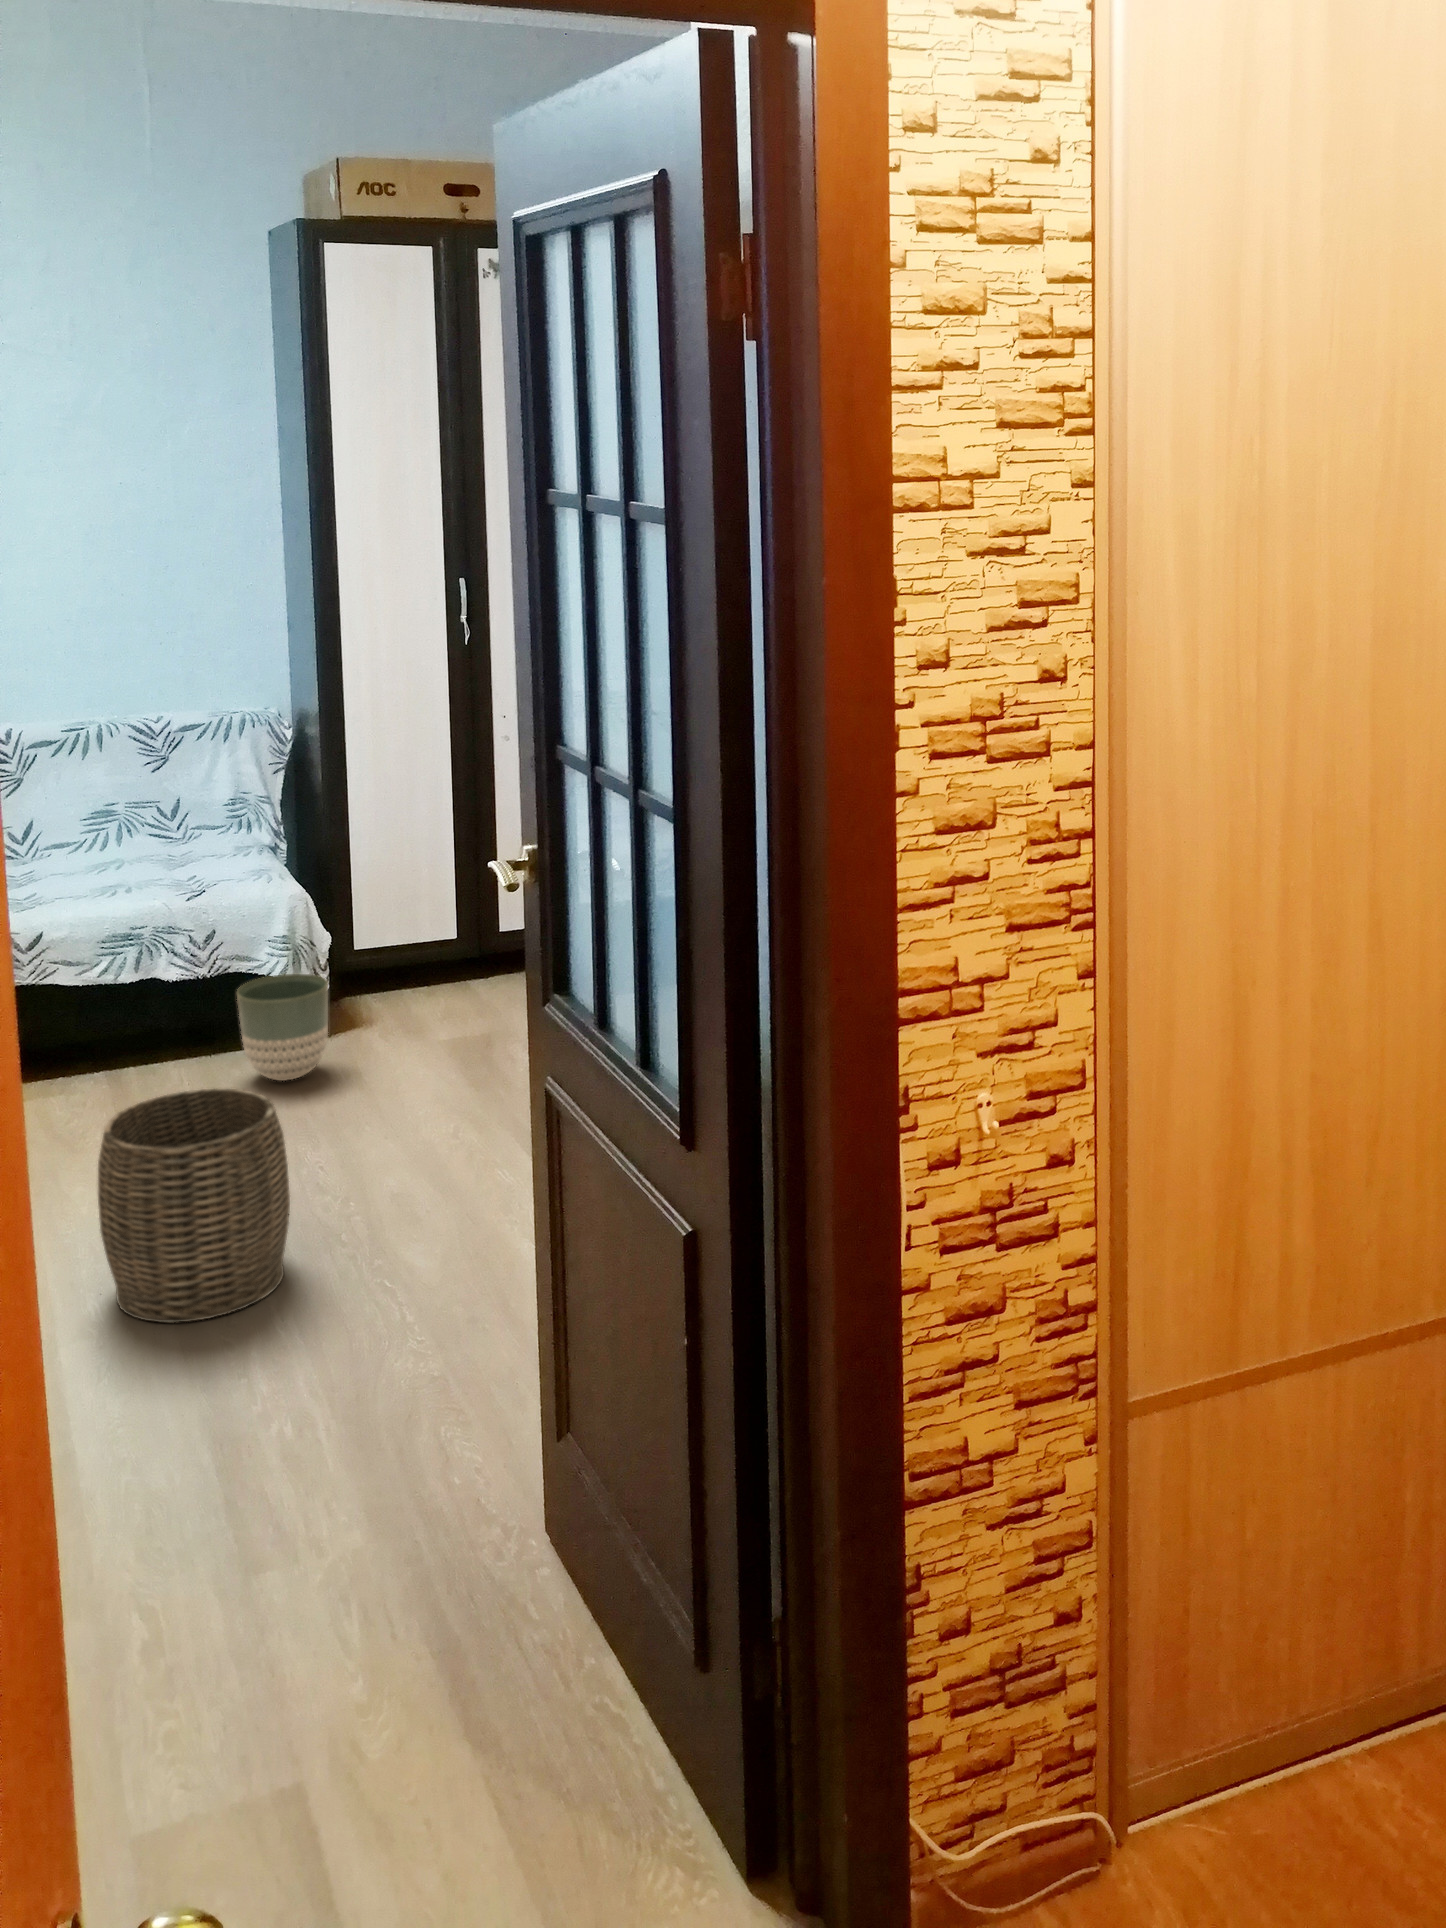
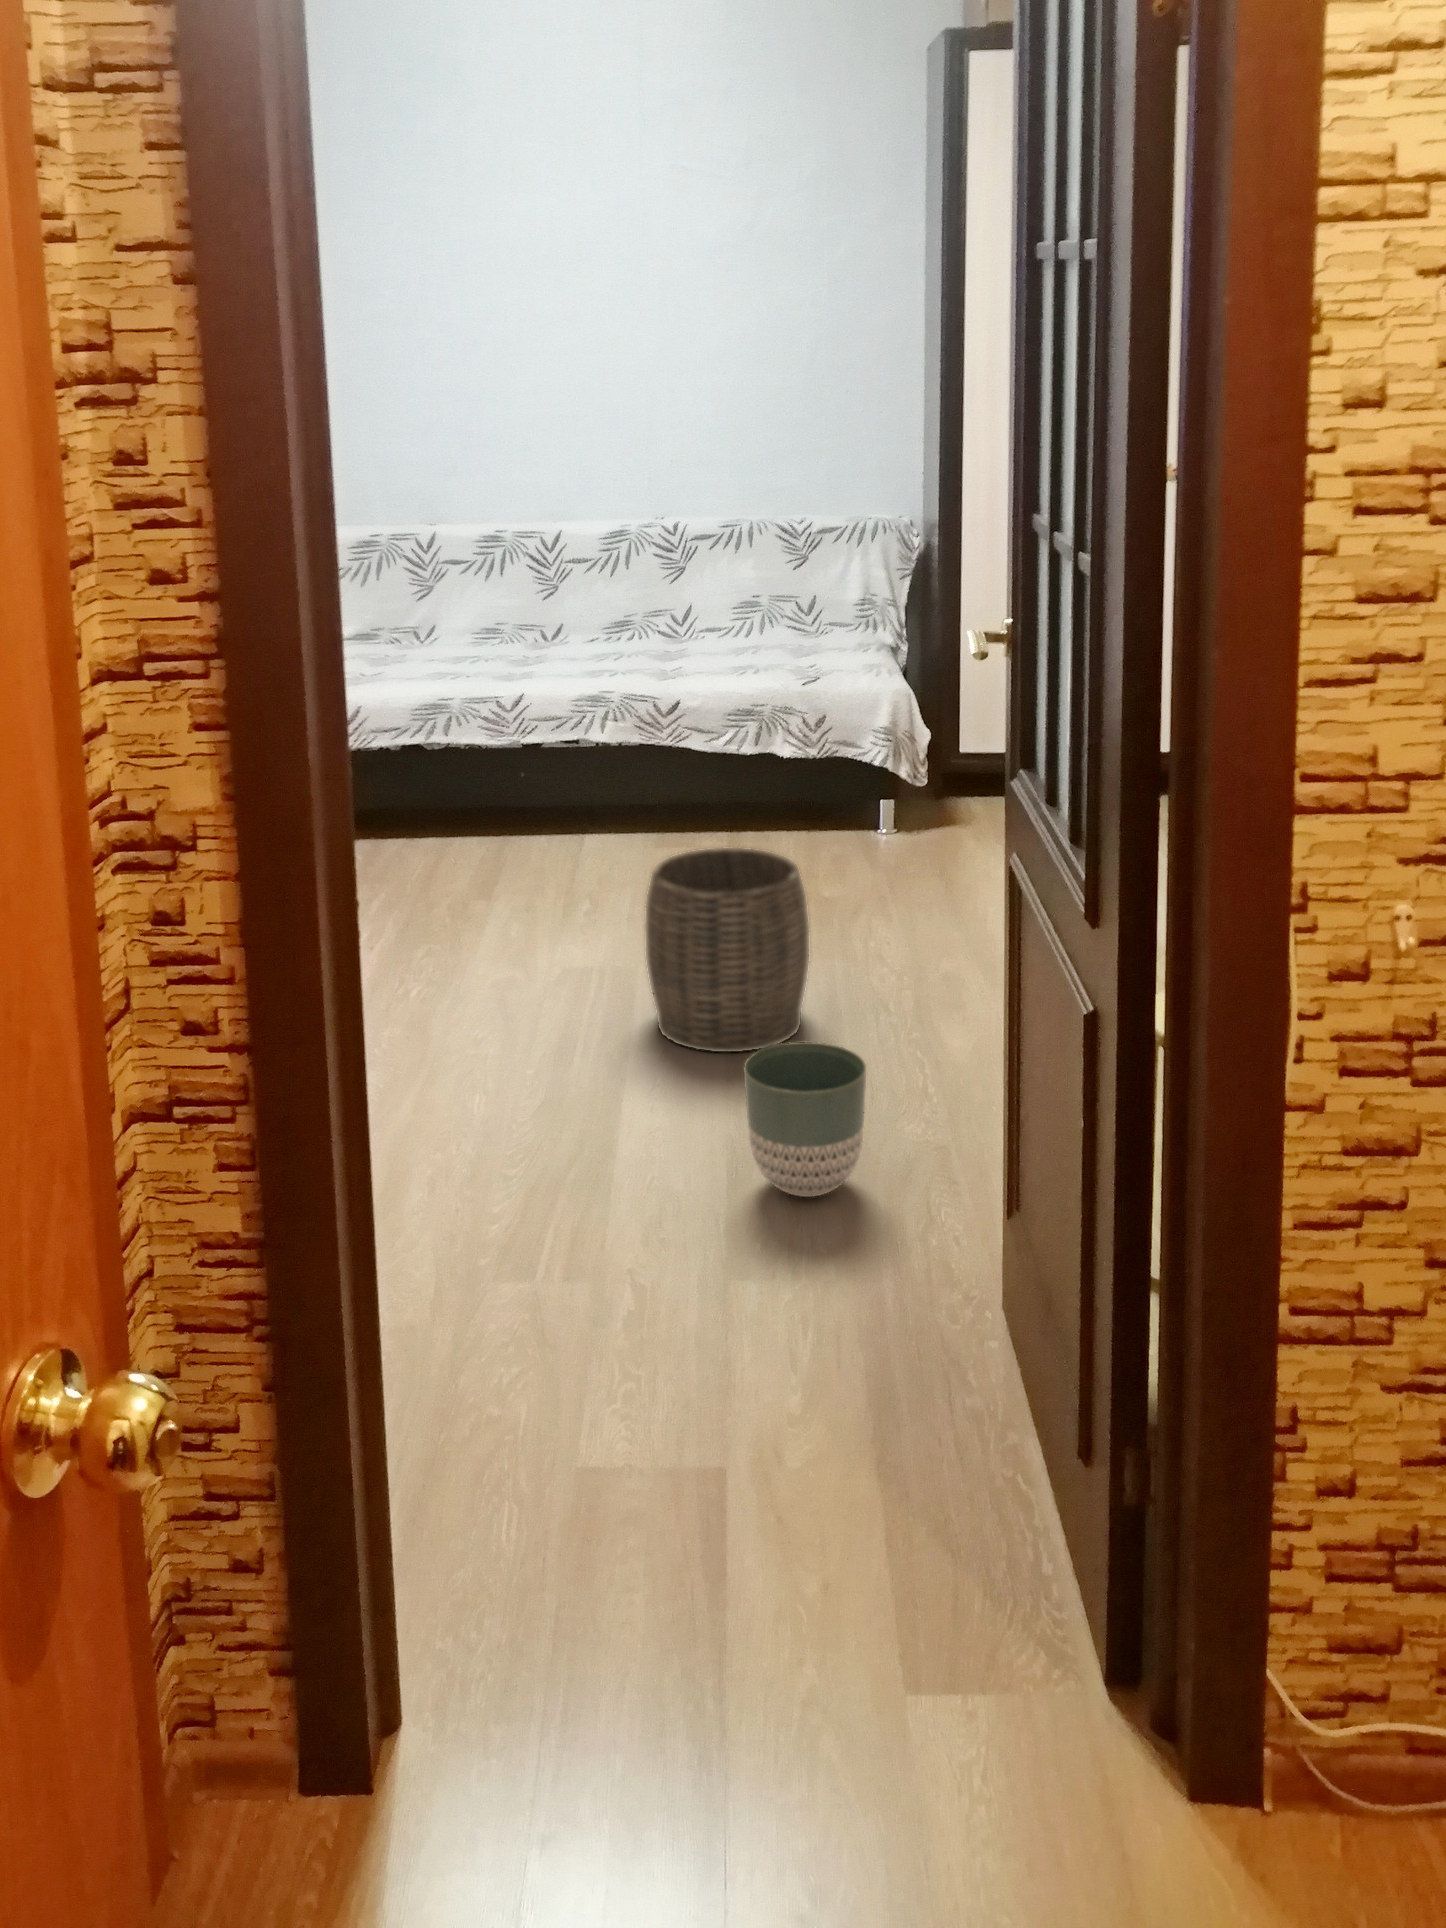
planter: present [237,974,328,1081] -> present [744,1042,866,1197]

